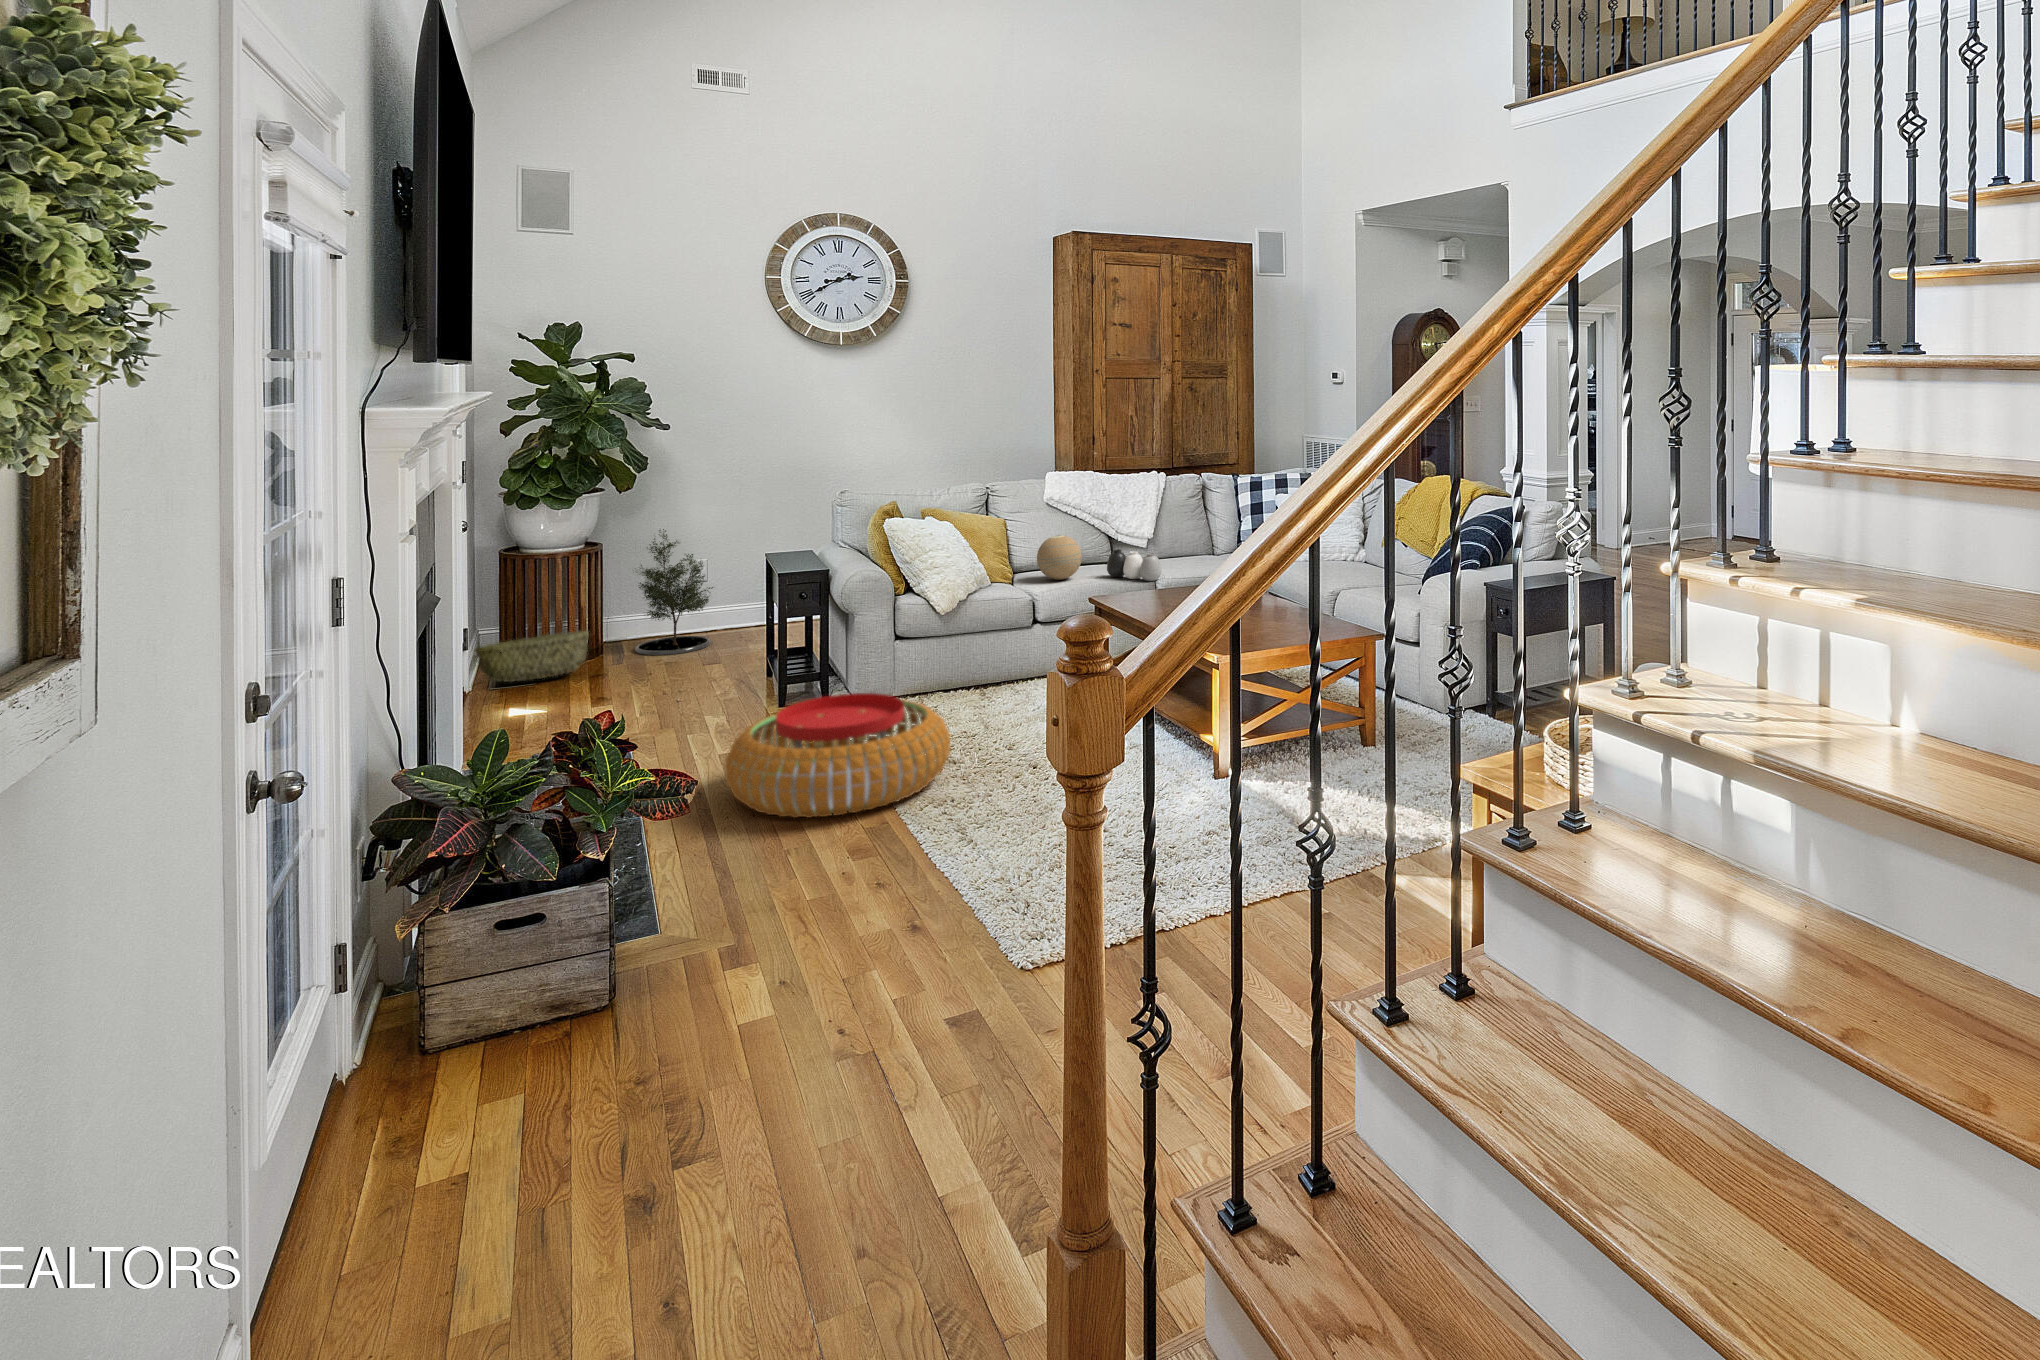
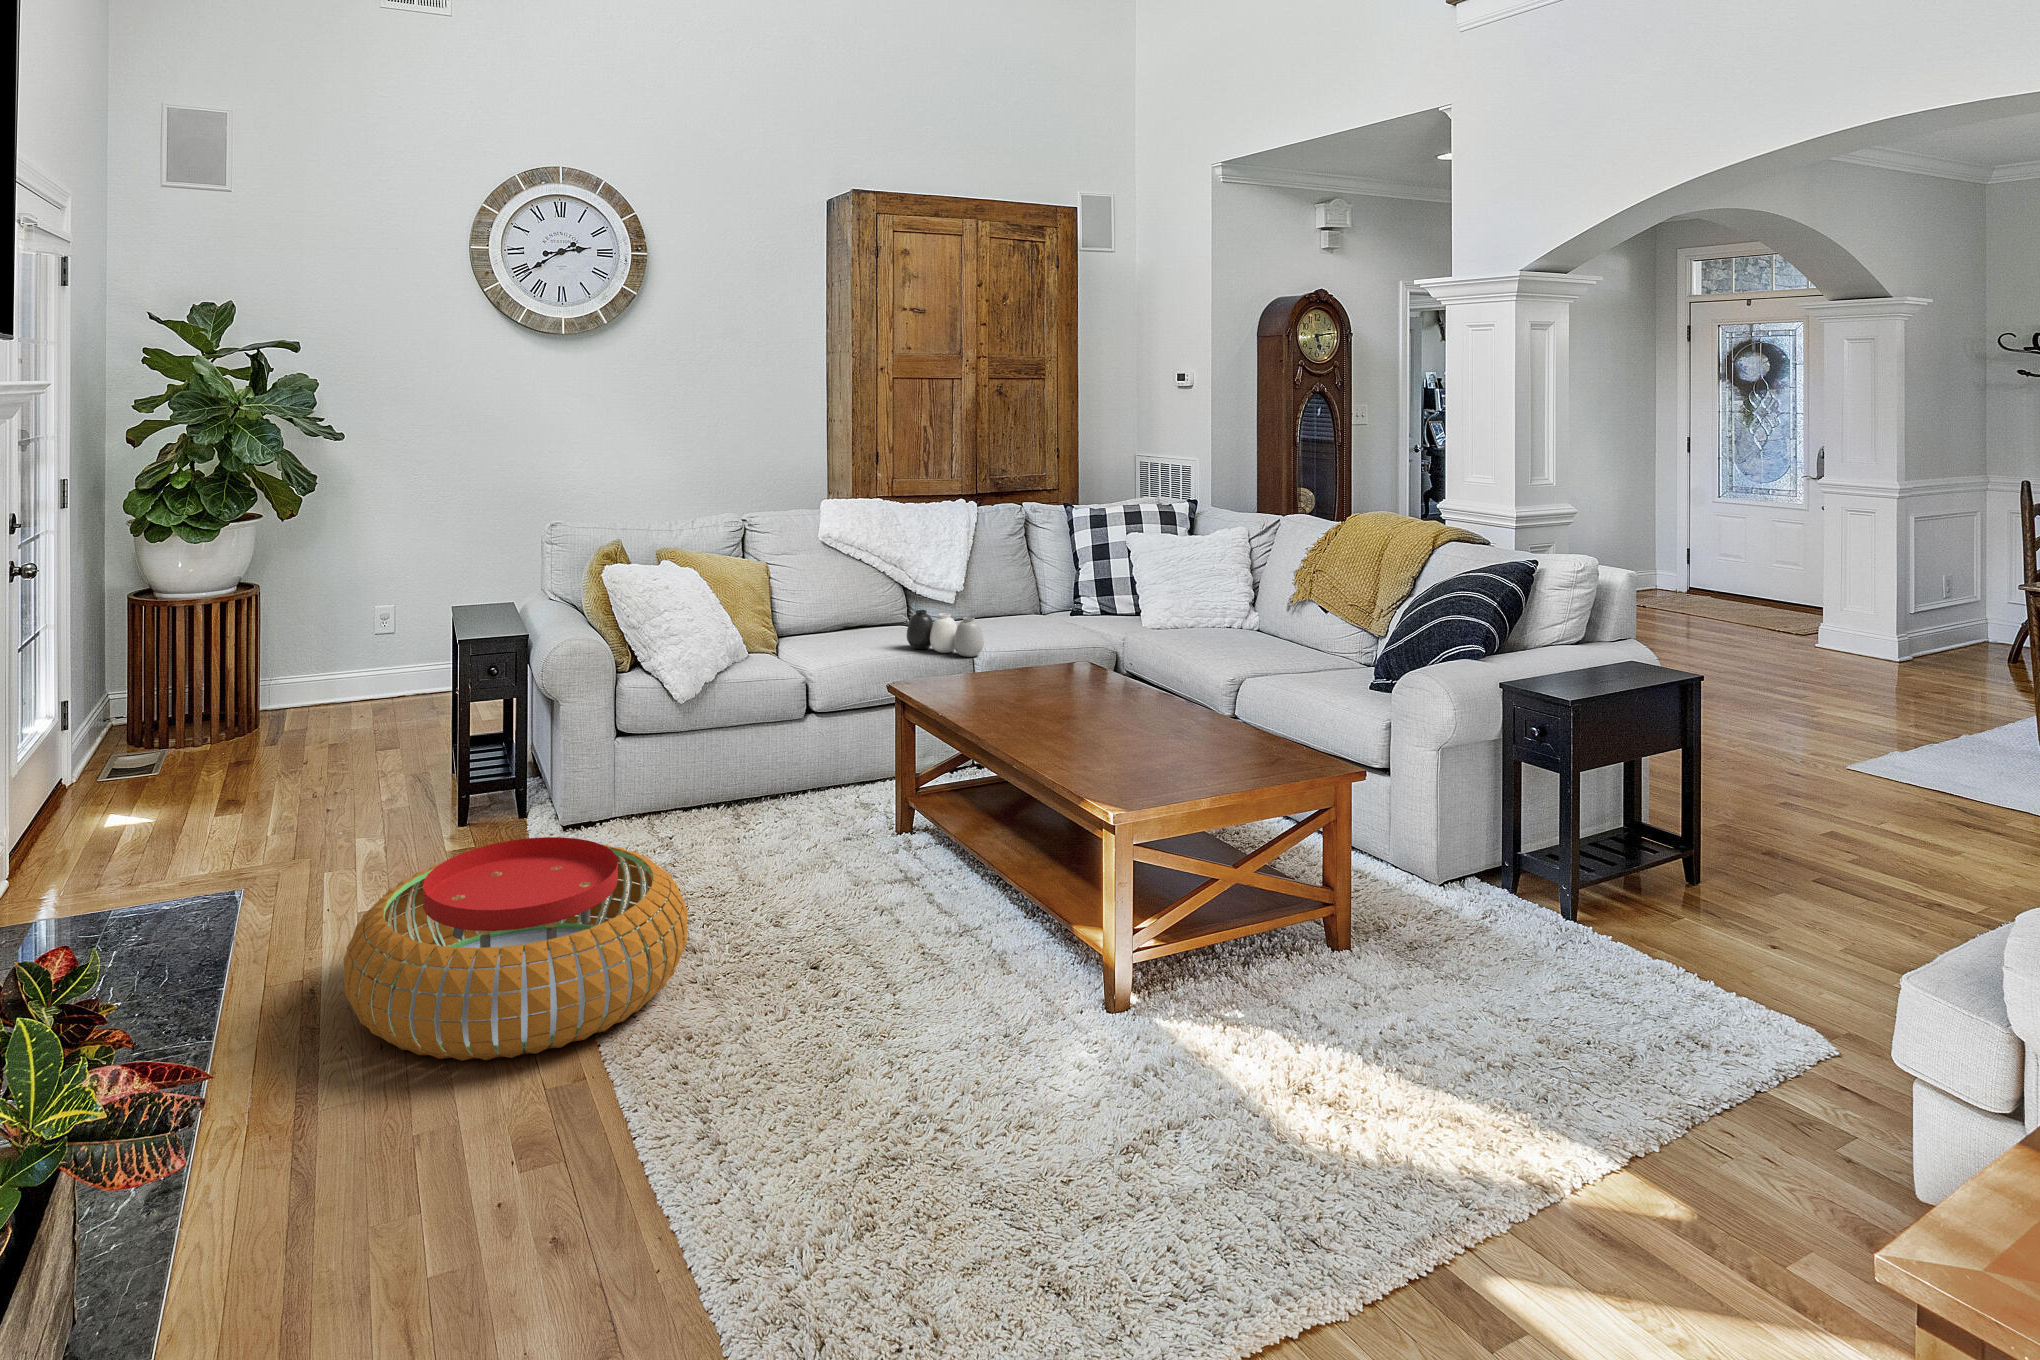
potted tree: present [635,529,713,655] -> none [293,567,400,734]
decorative orb: present [1037,535,1082,580] -> none [812,589,872,651]
woven basket: present [476,631,589,682] -> none [80,702,233,772]

